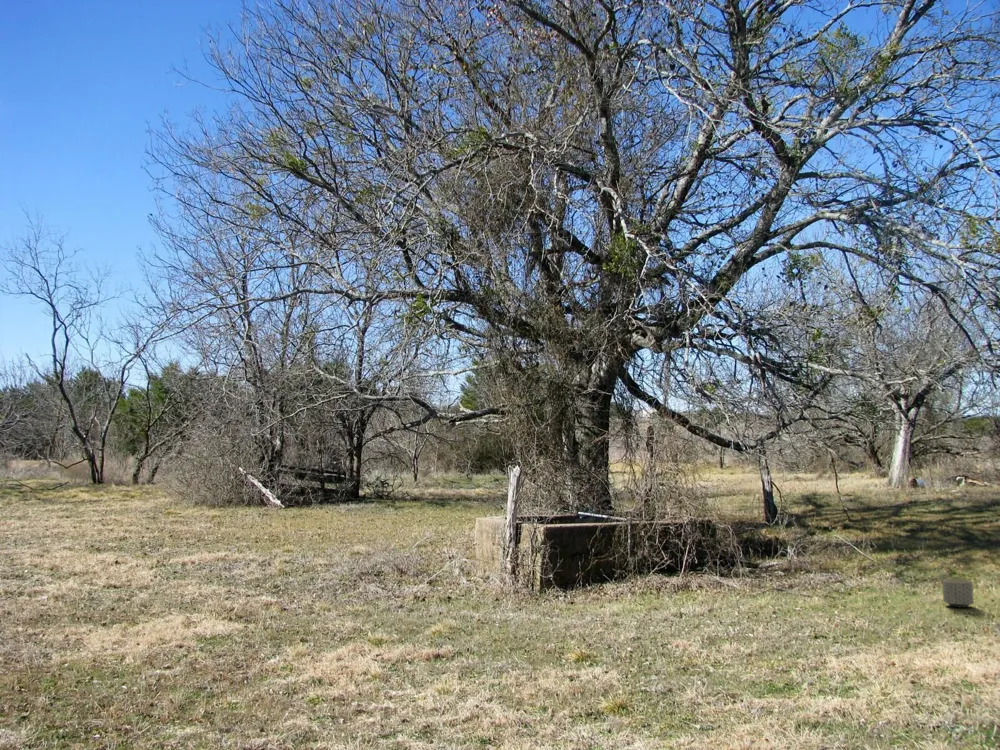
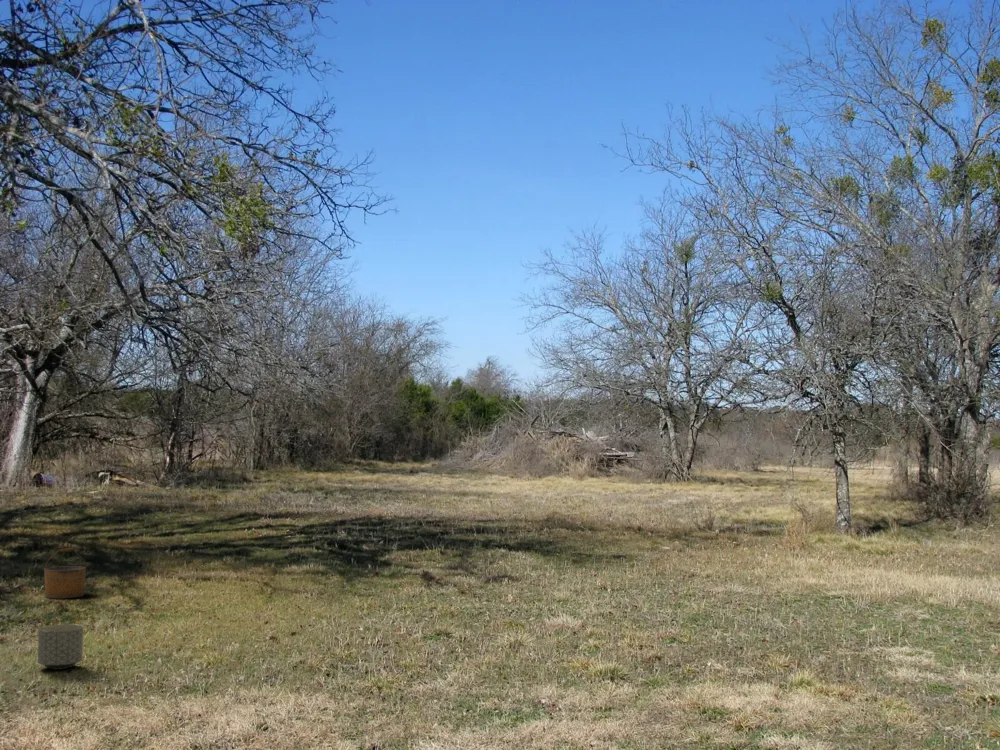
bucket: none [934,531,964,564] -> present [44,548,86,599]

